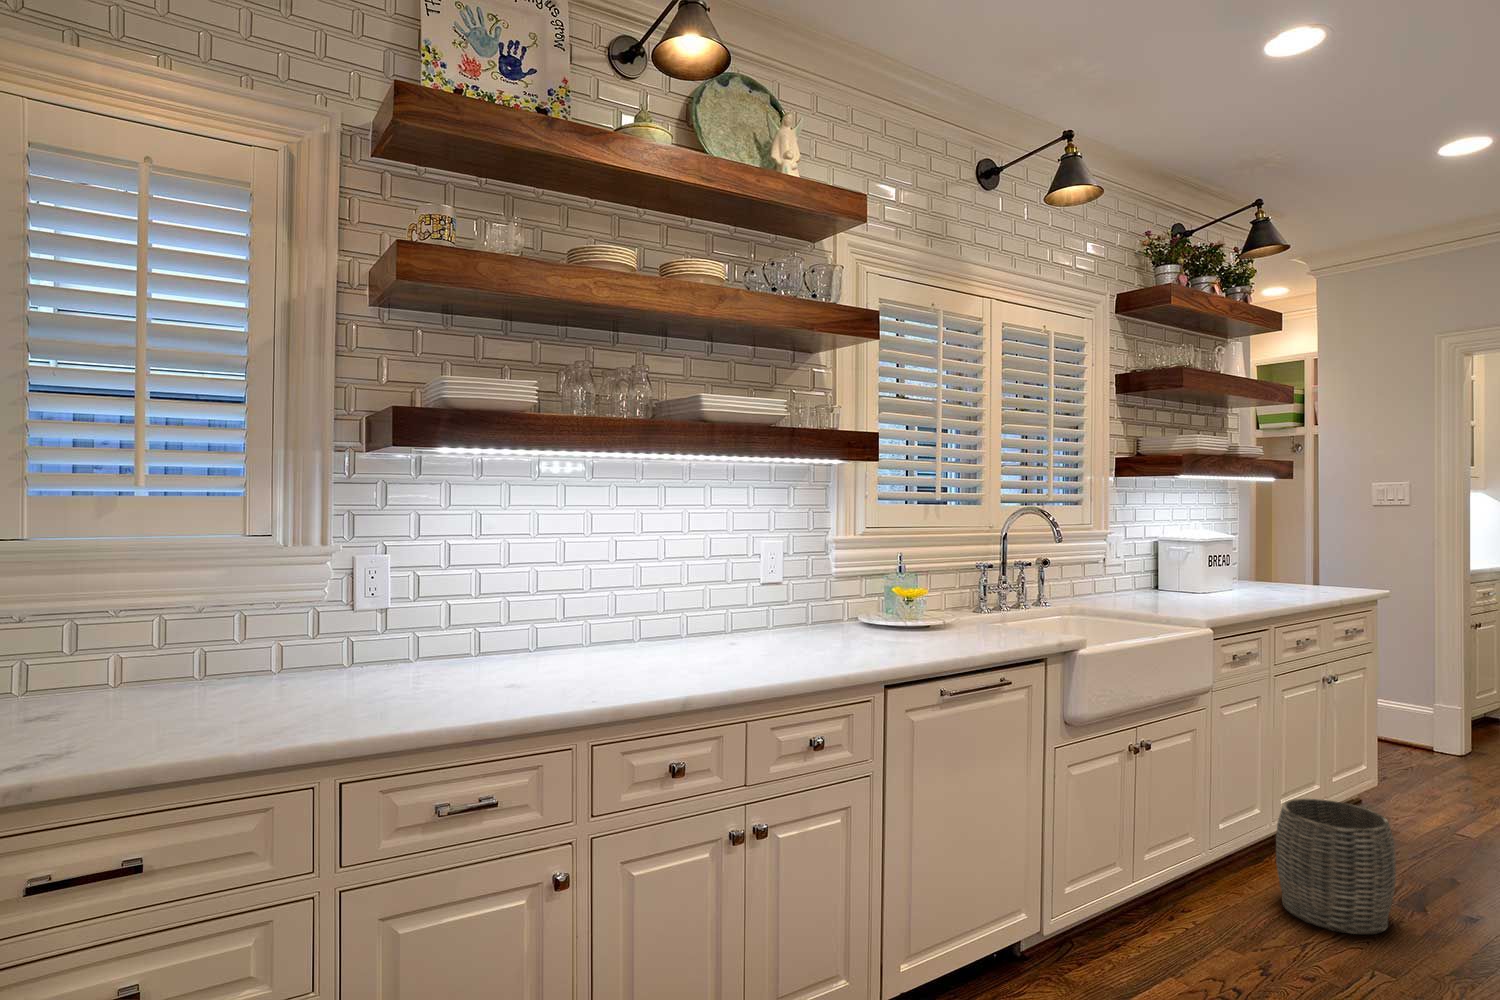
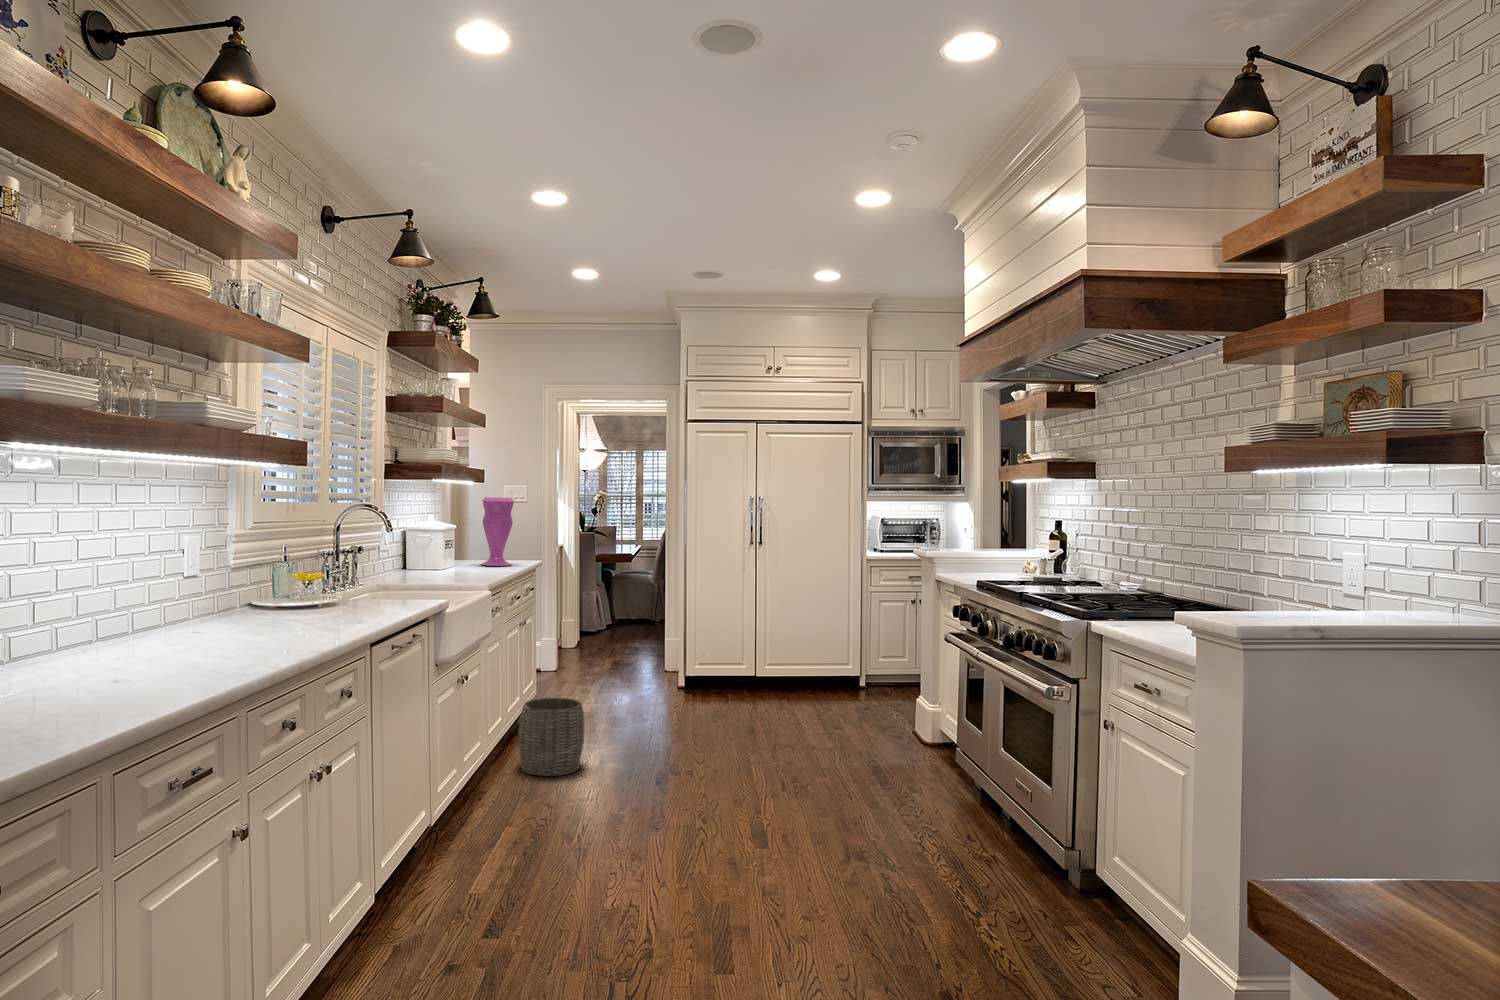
vase: none [1271,498,1326,594] -> present [481,497,515,566]

